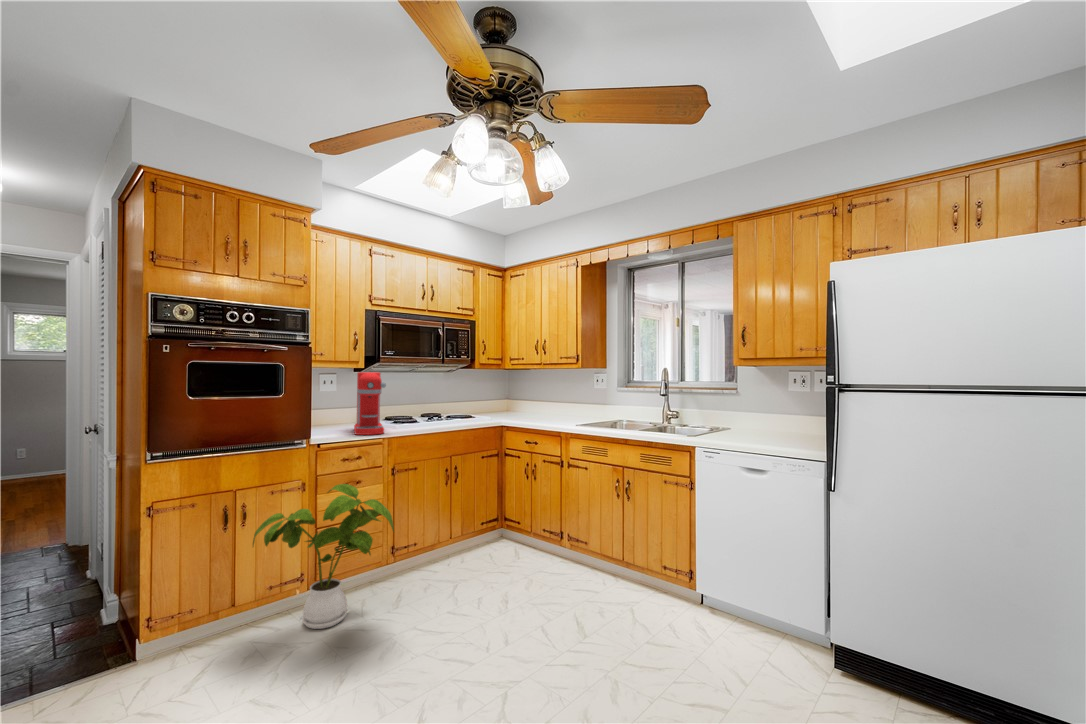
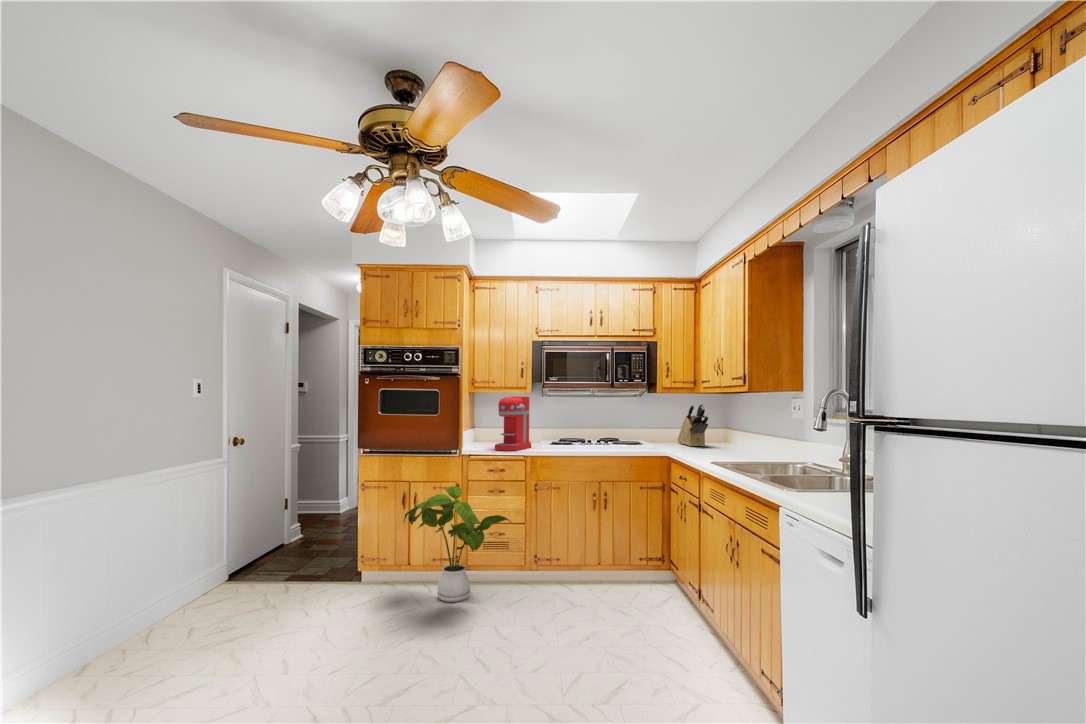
knife block: none [482,378,521,416] -> present [678,403,708,446]

